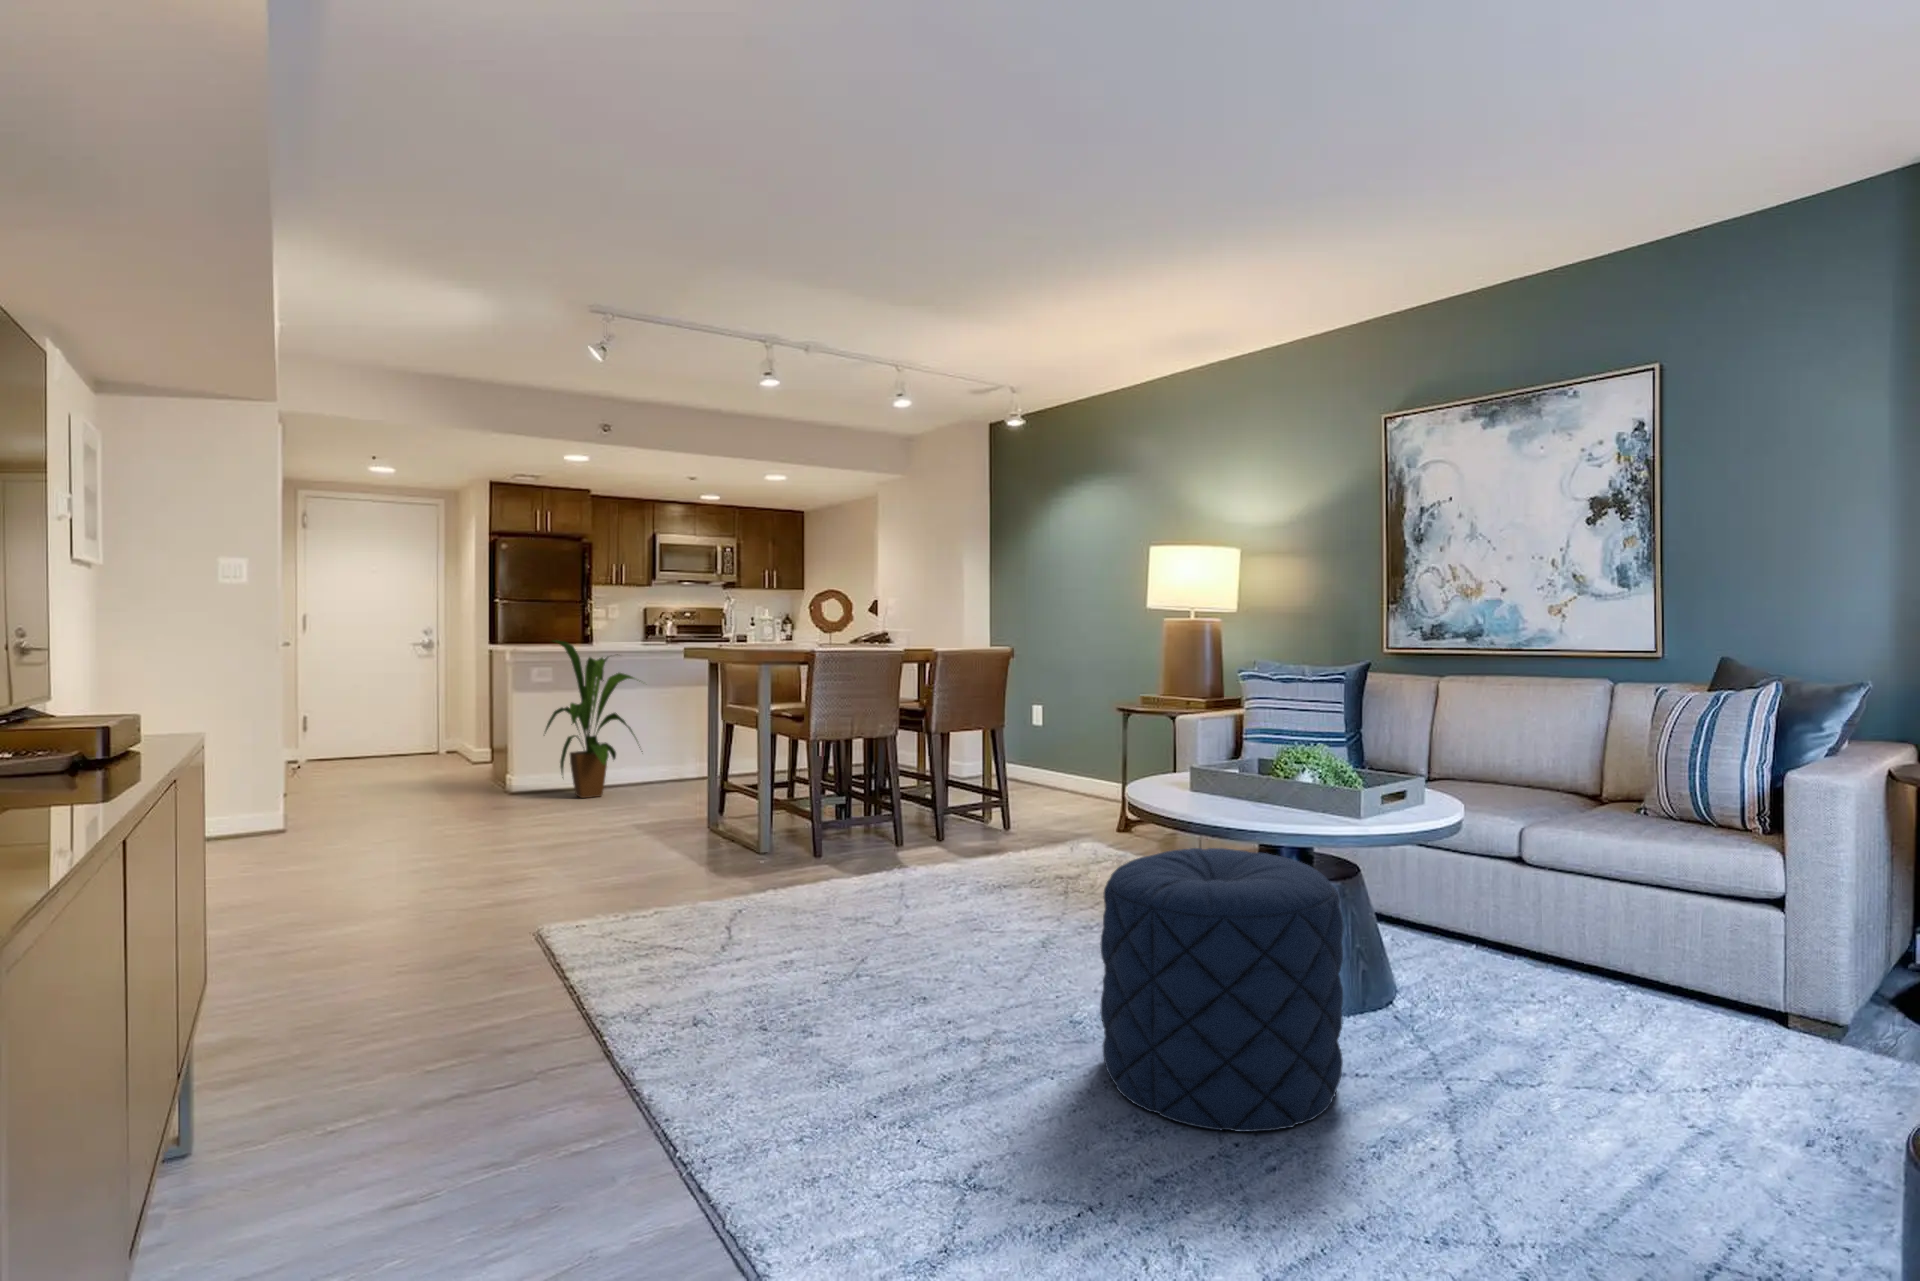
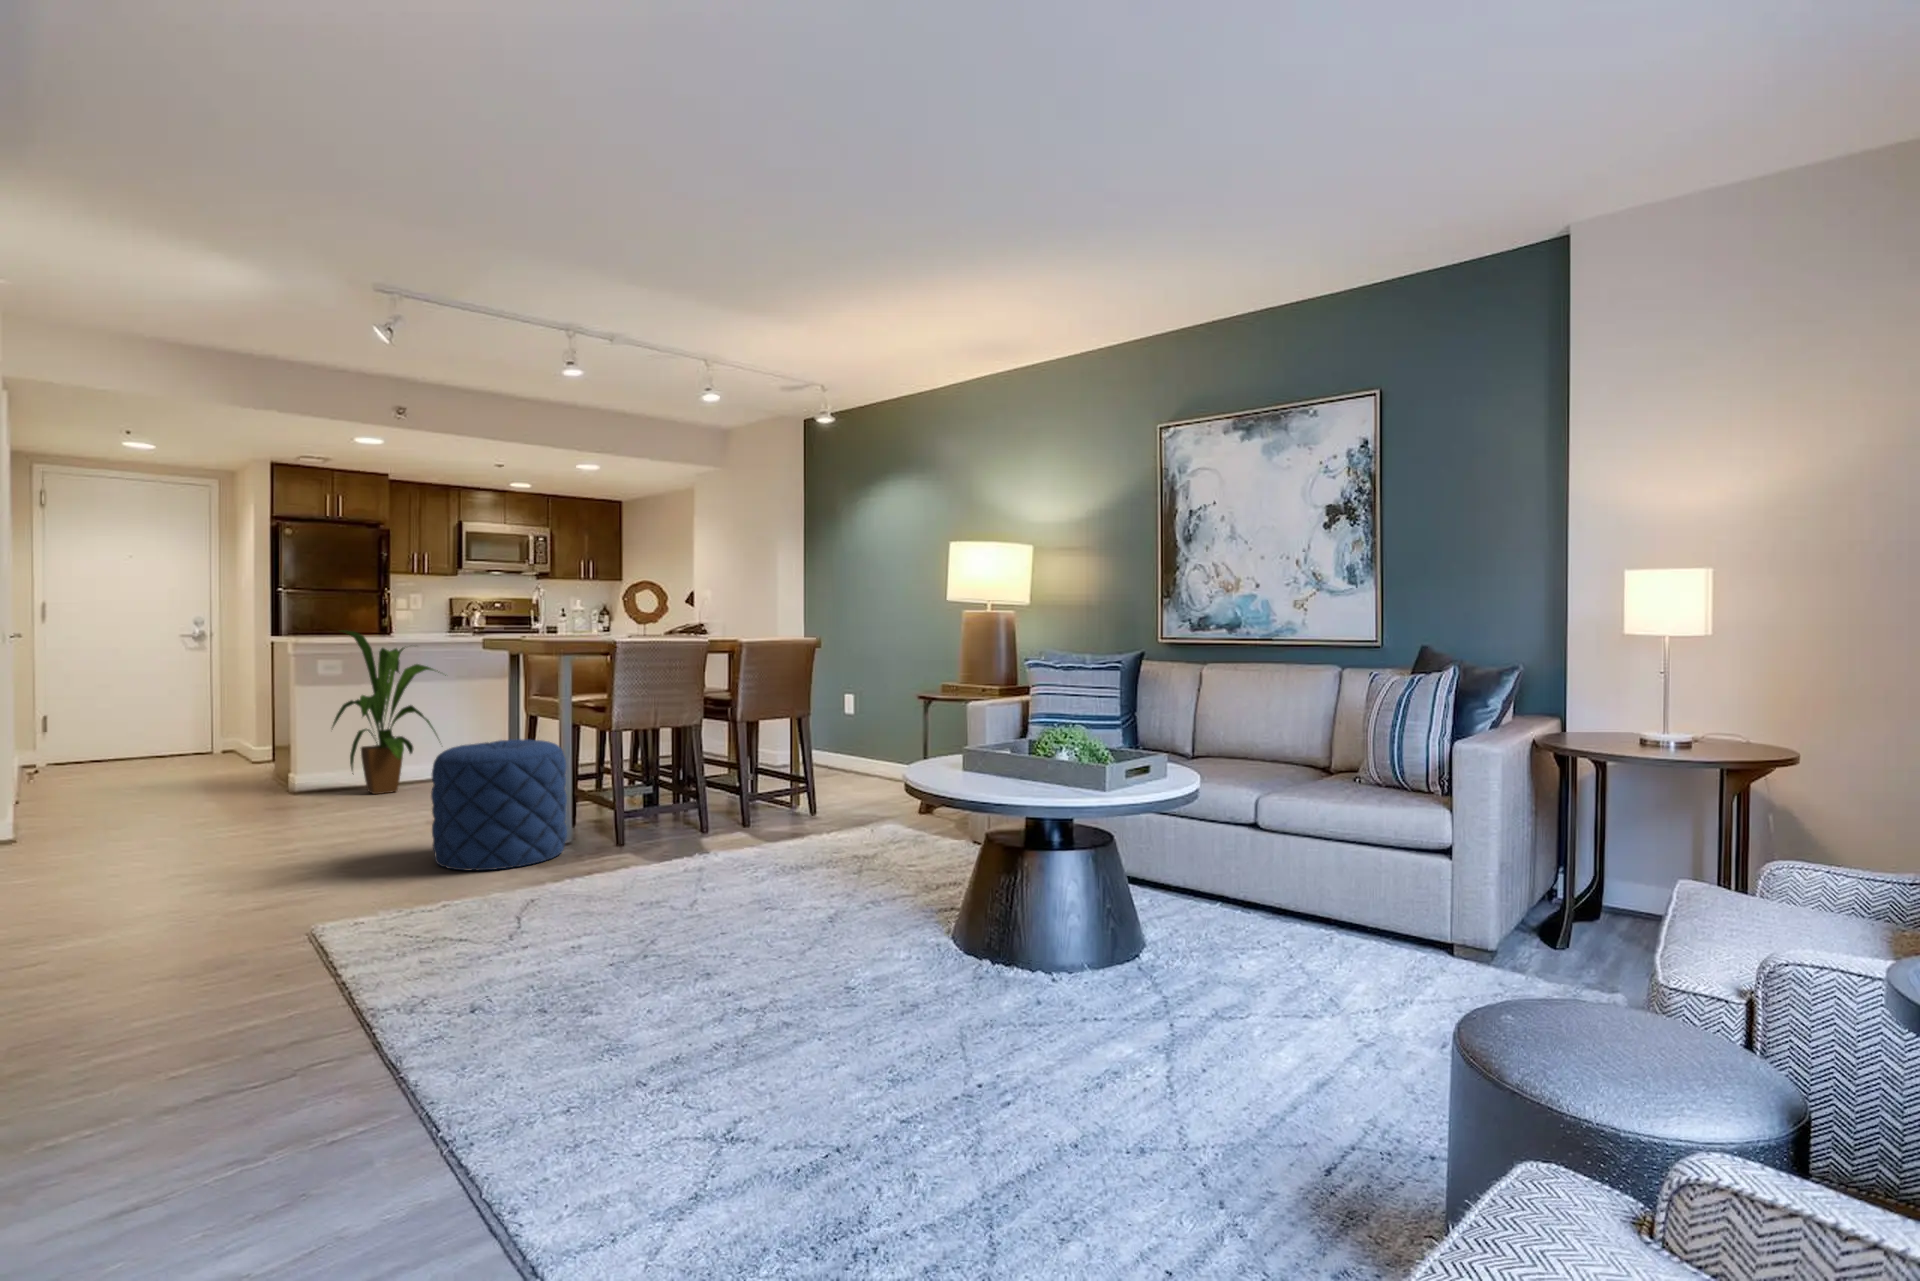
pouf: present [1100,848,1344,1132] -> present [431,739,567,870]

